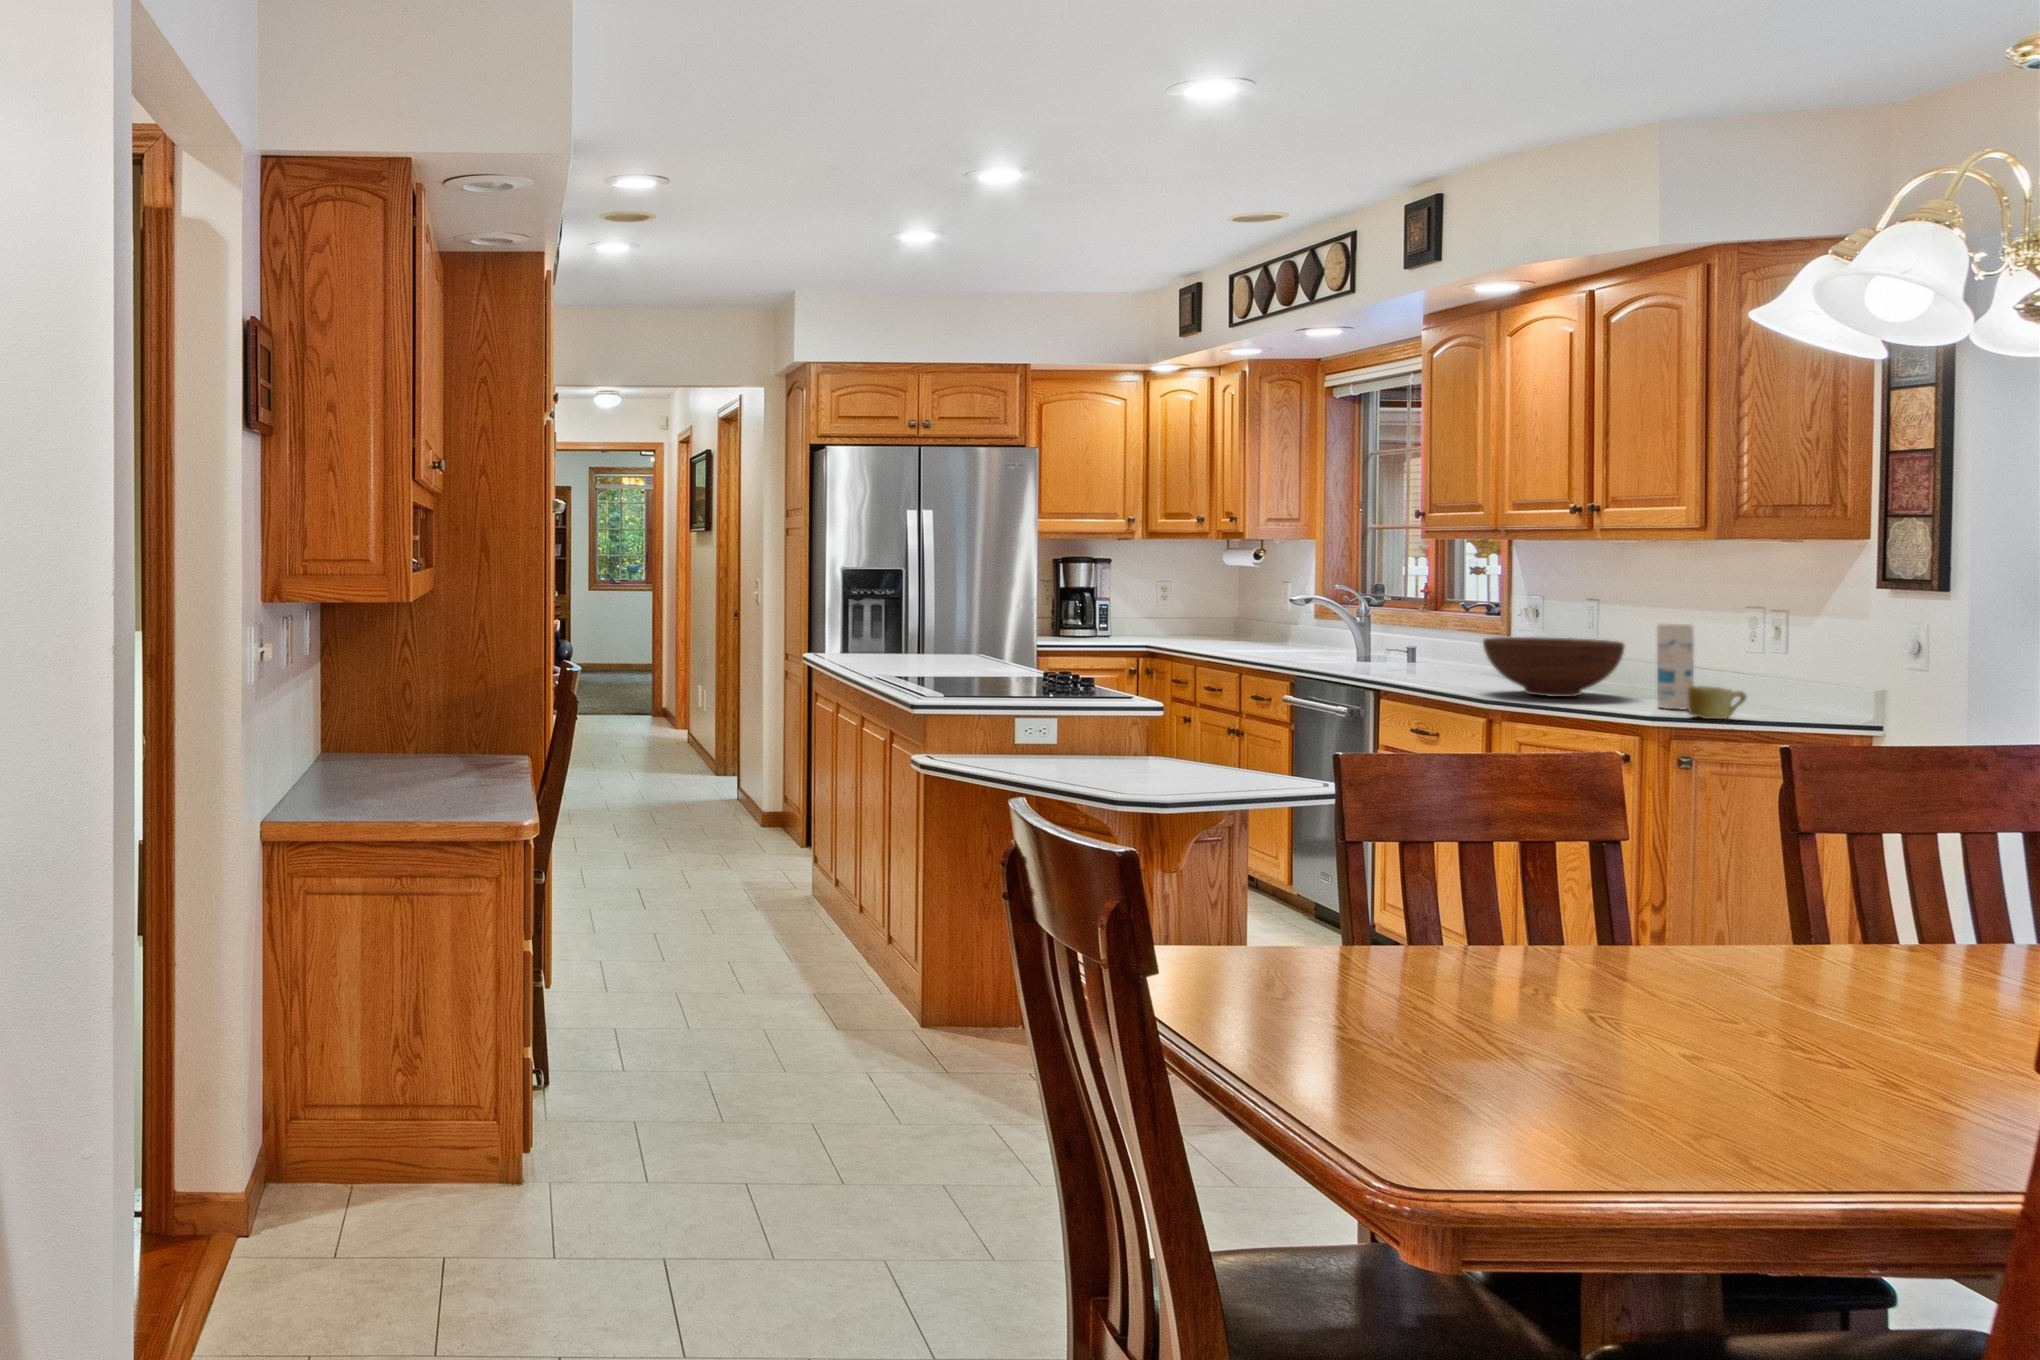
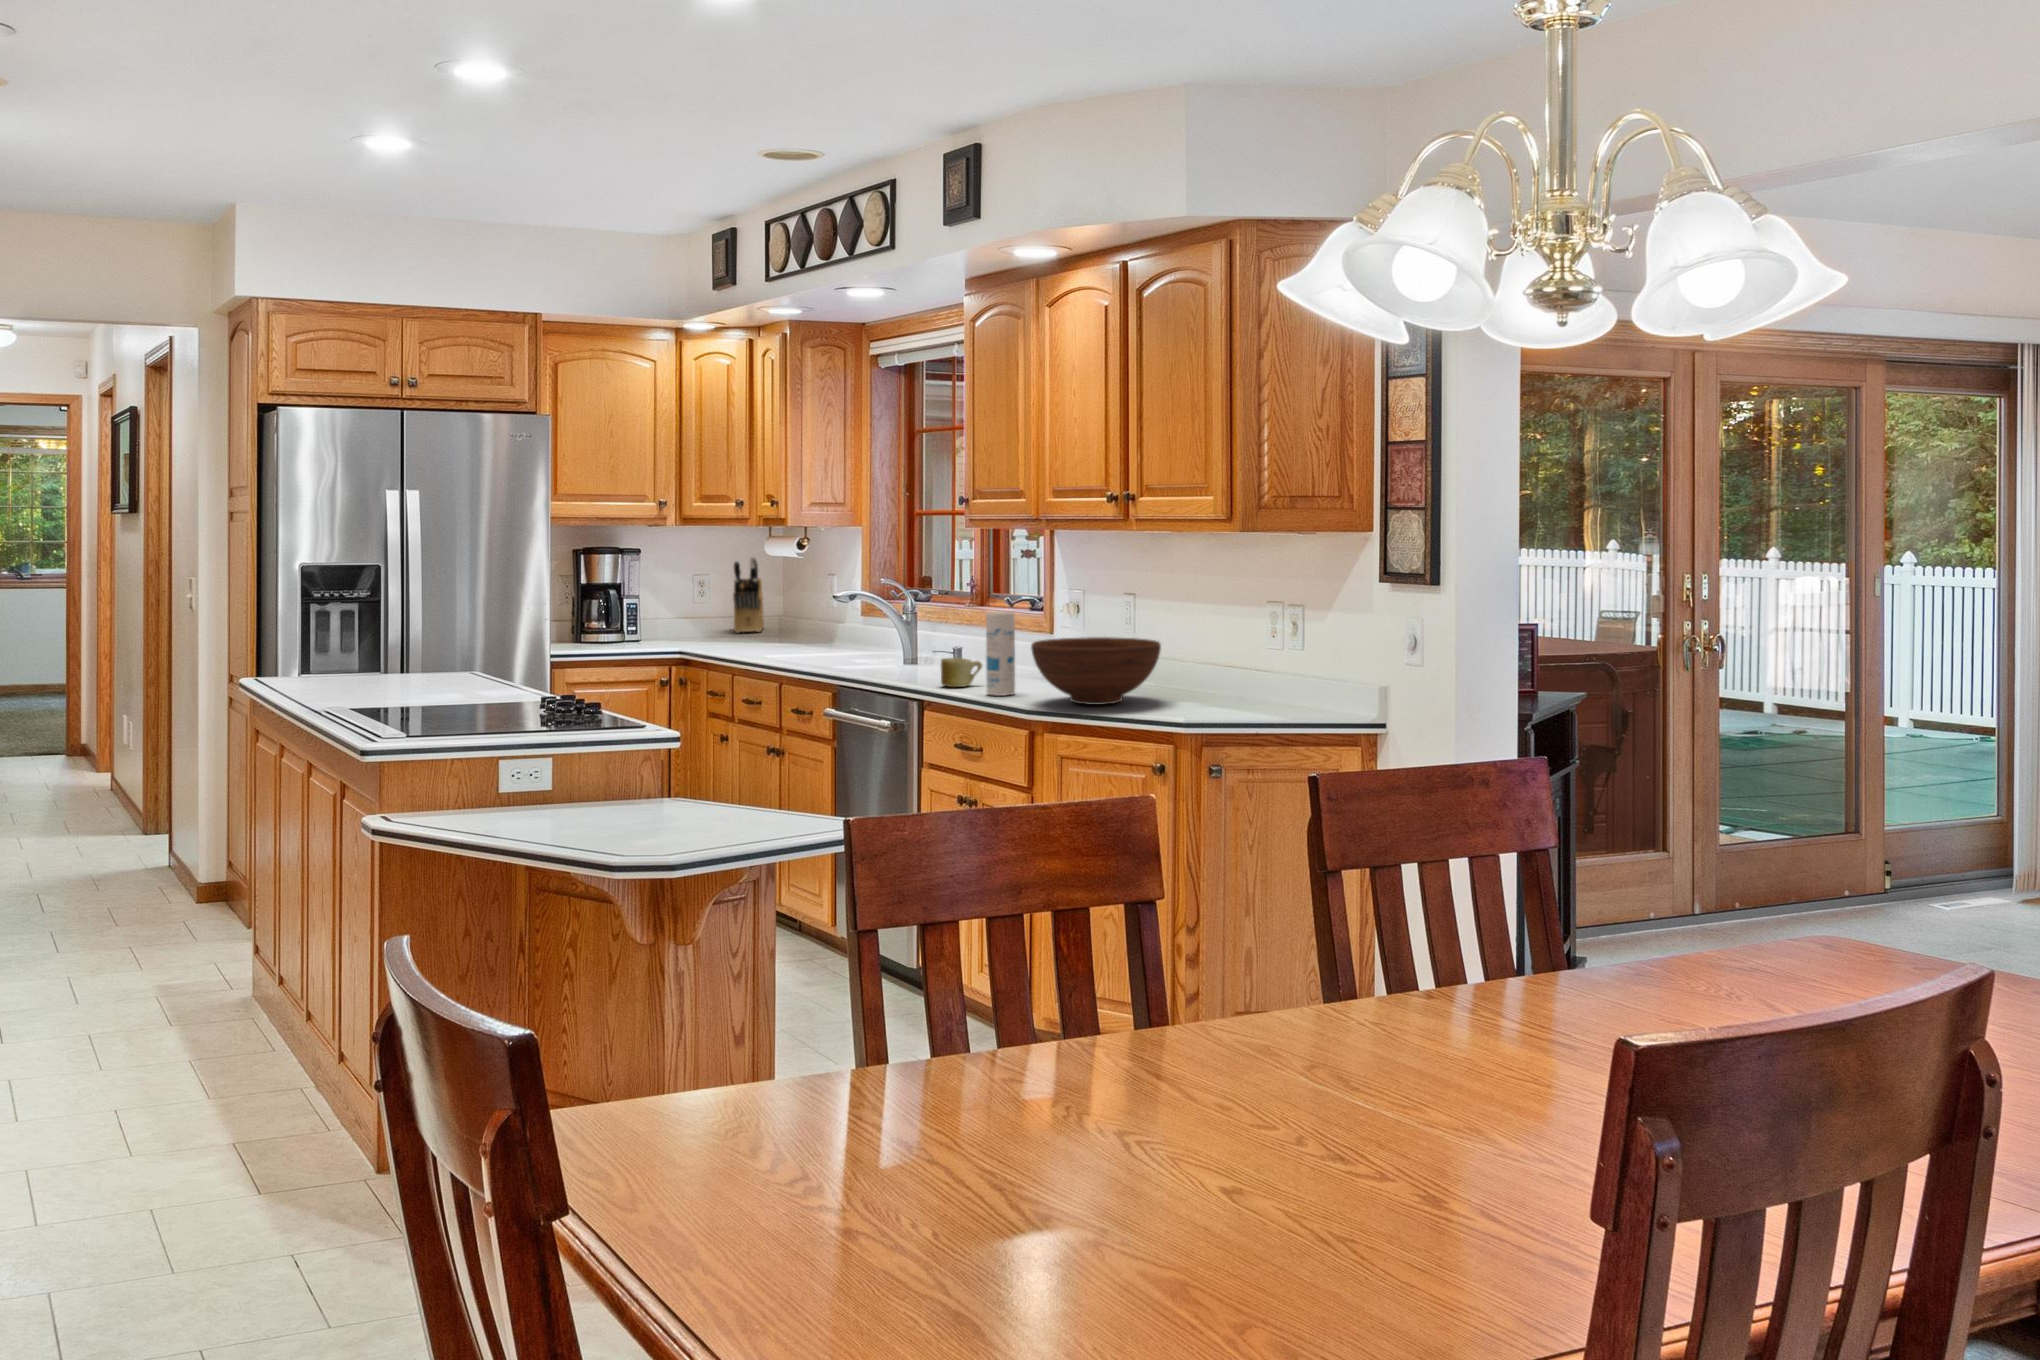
knife block: none [1193,568,1222,635] -> present [733,557,764,633]
canister: present [1657,624,1694,709] -> present [986,612,1015,696]
mug: present [1688,686,1747,719] -> present [941,658,982,687]

